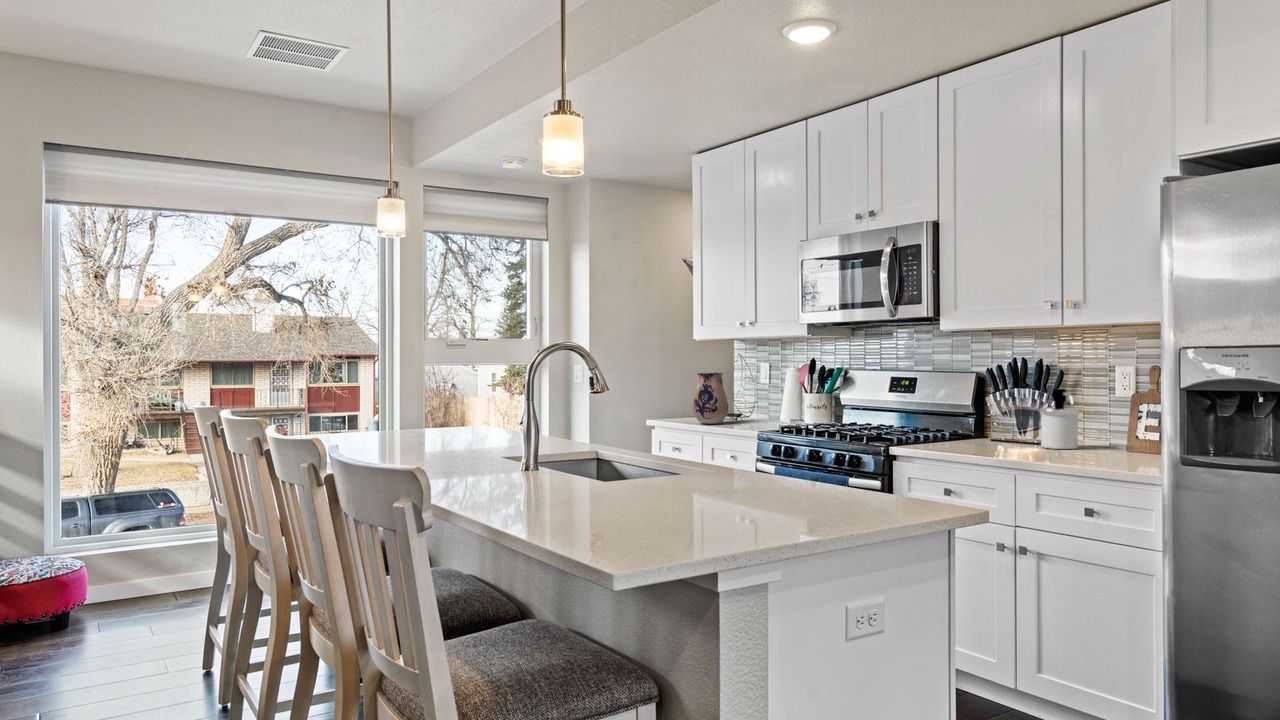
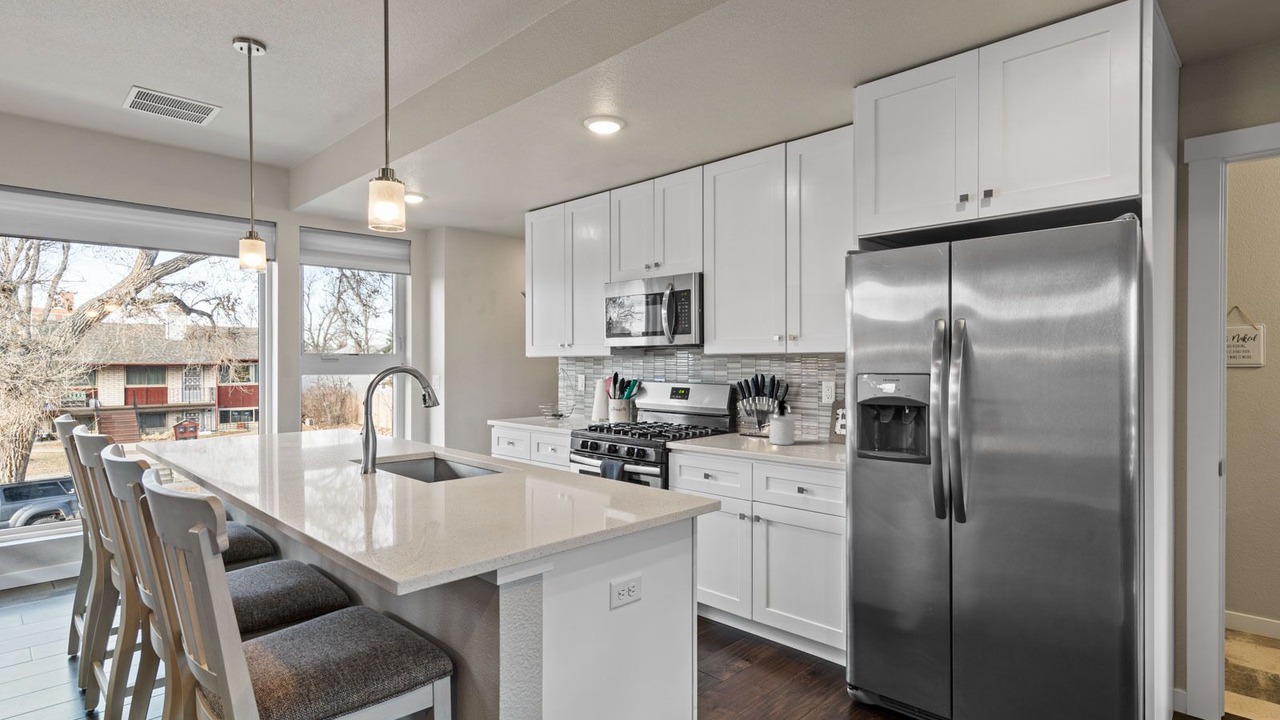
ceramic pitcher: present [693,373,728,424] -> none [531,379,558,418]

